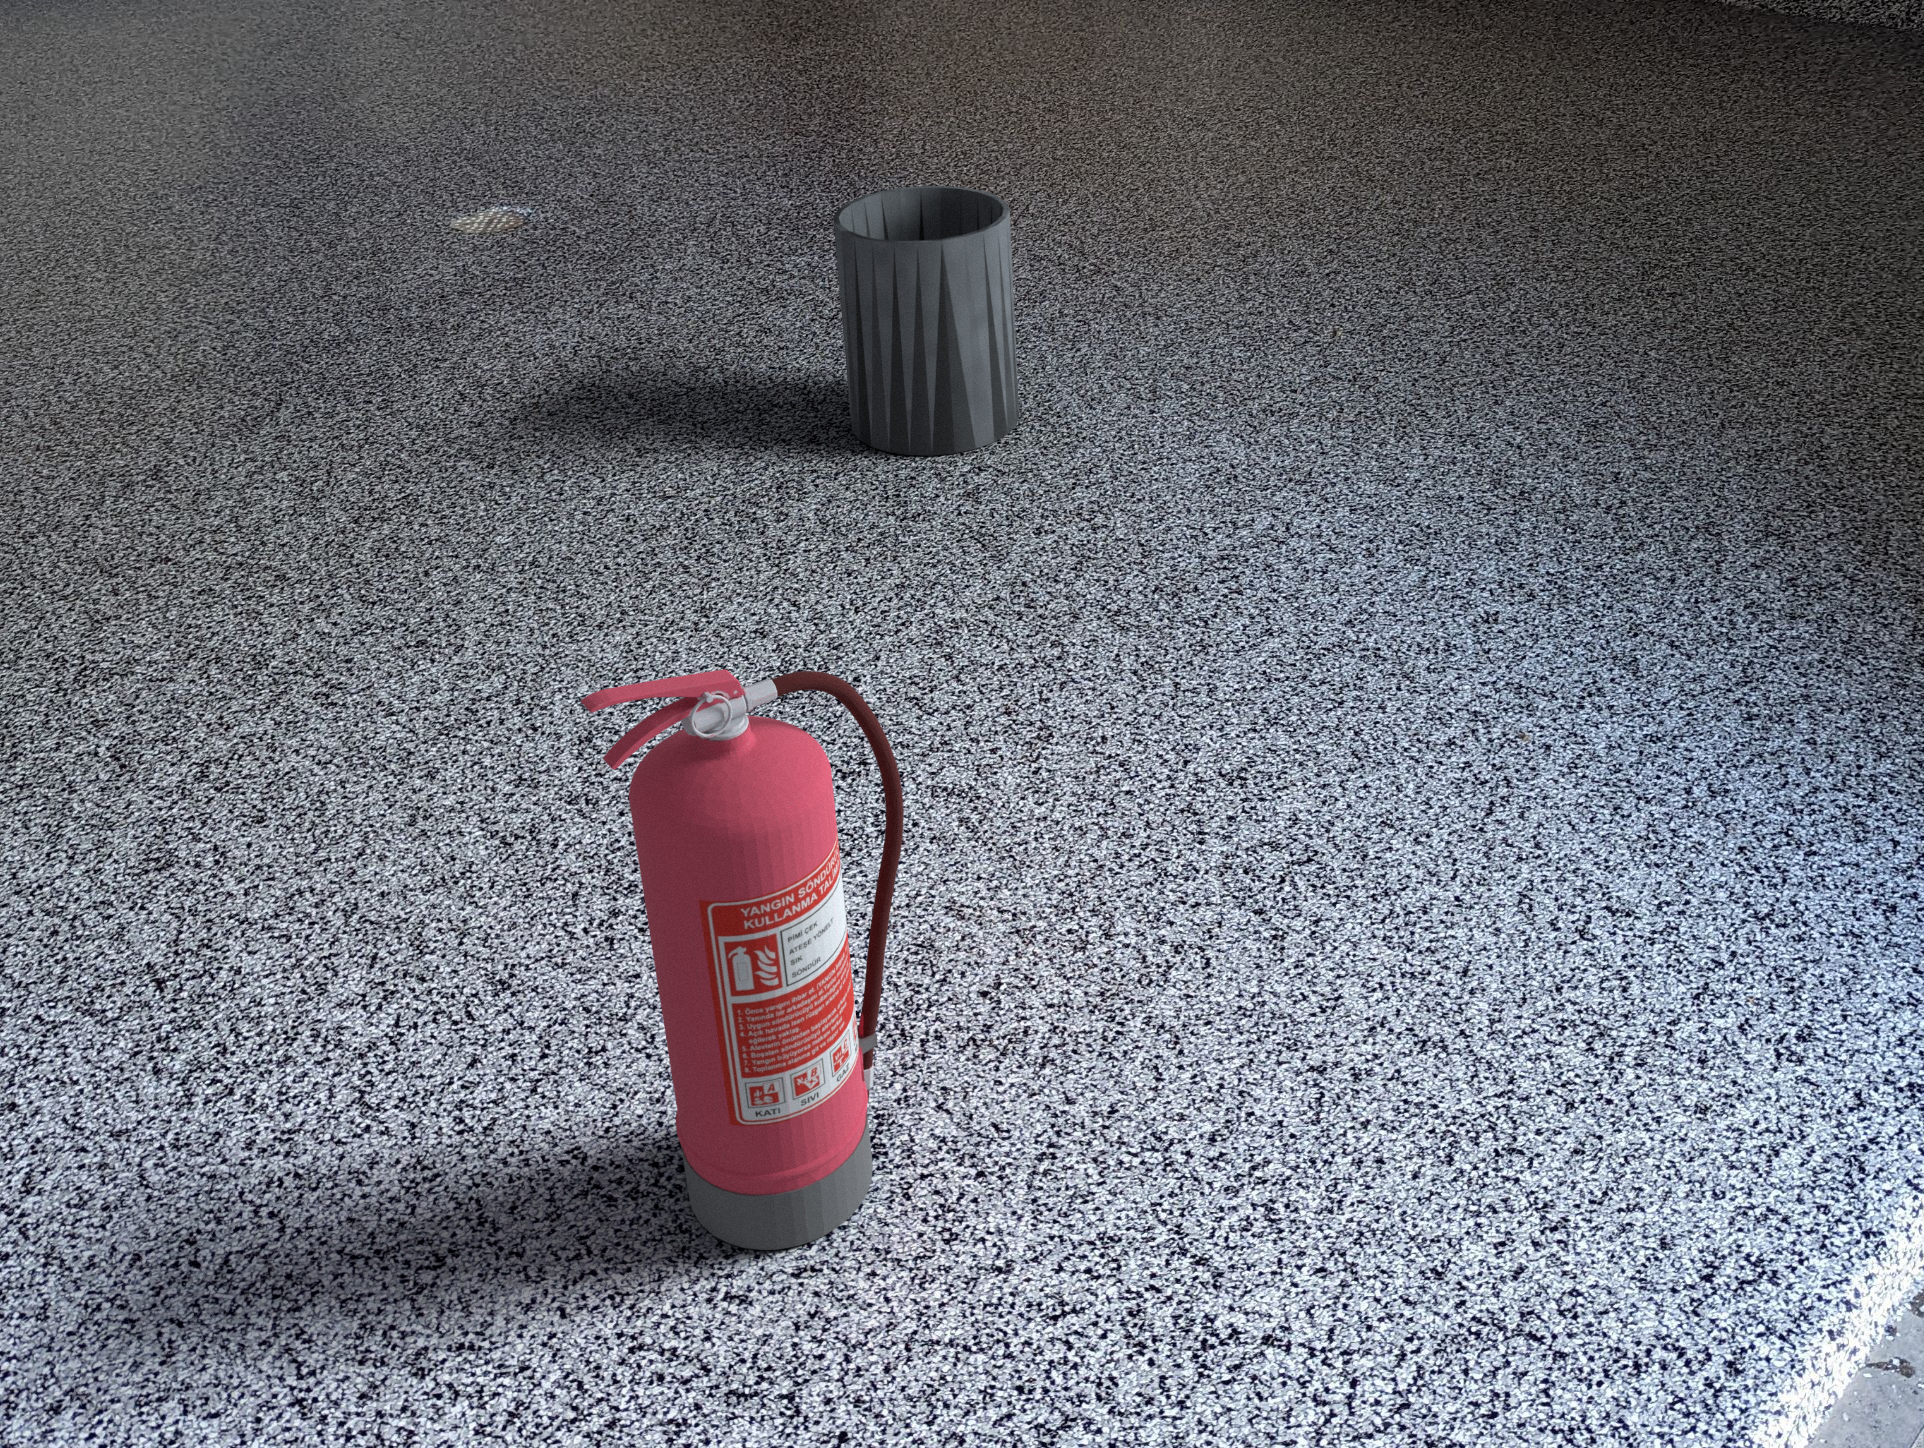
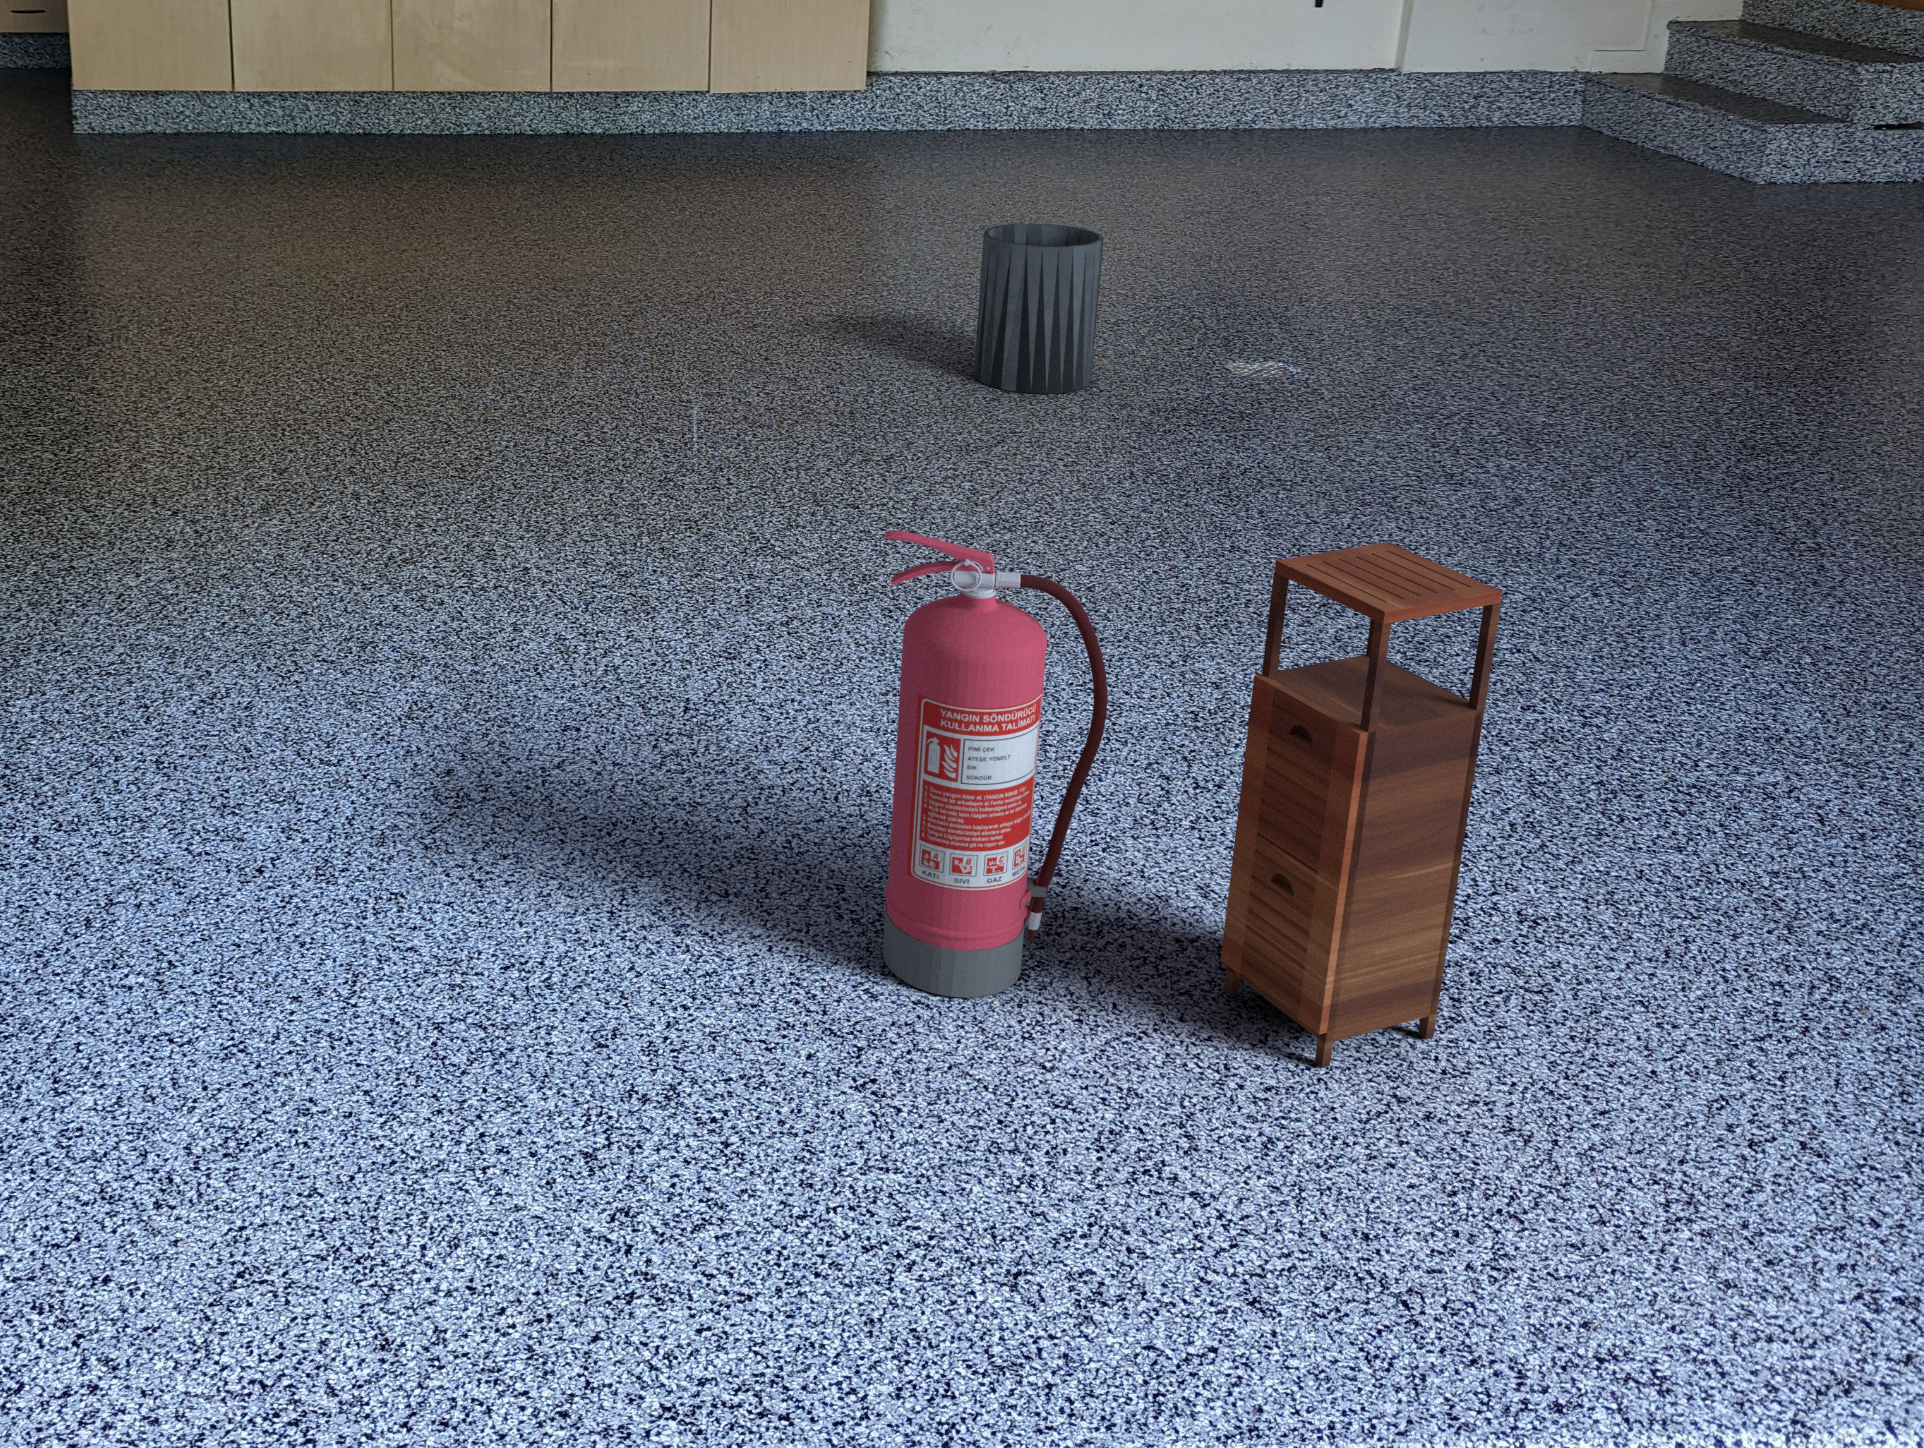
trash can: present [833,186,1019,456] -> present [974,223,1103,394]
storage cabinet: none [1053,463,1285,1074] -> present [1221,542,1502,1068]

